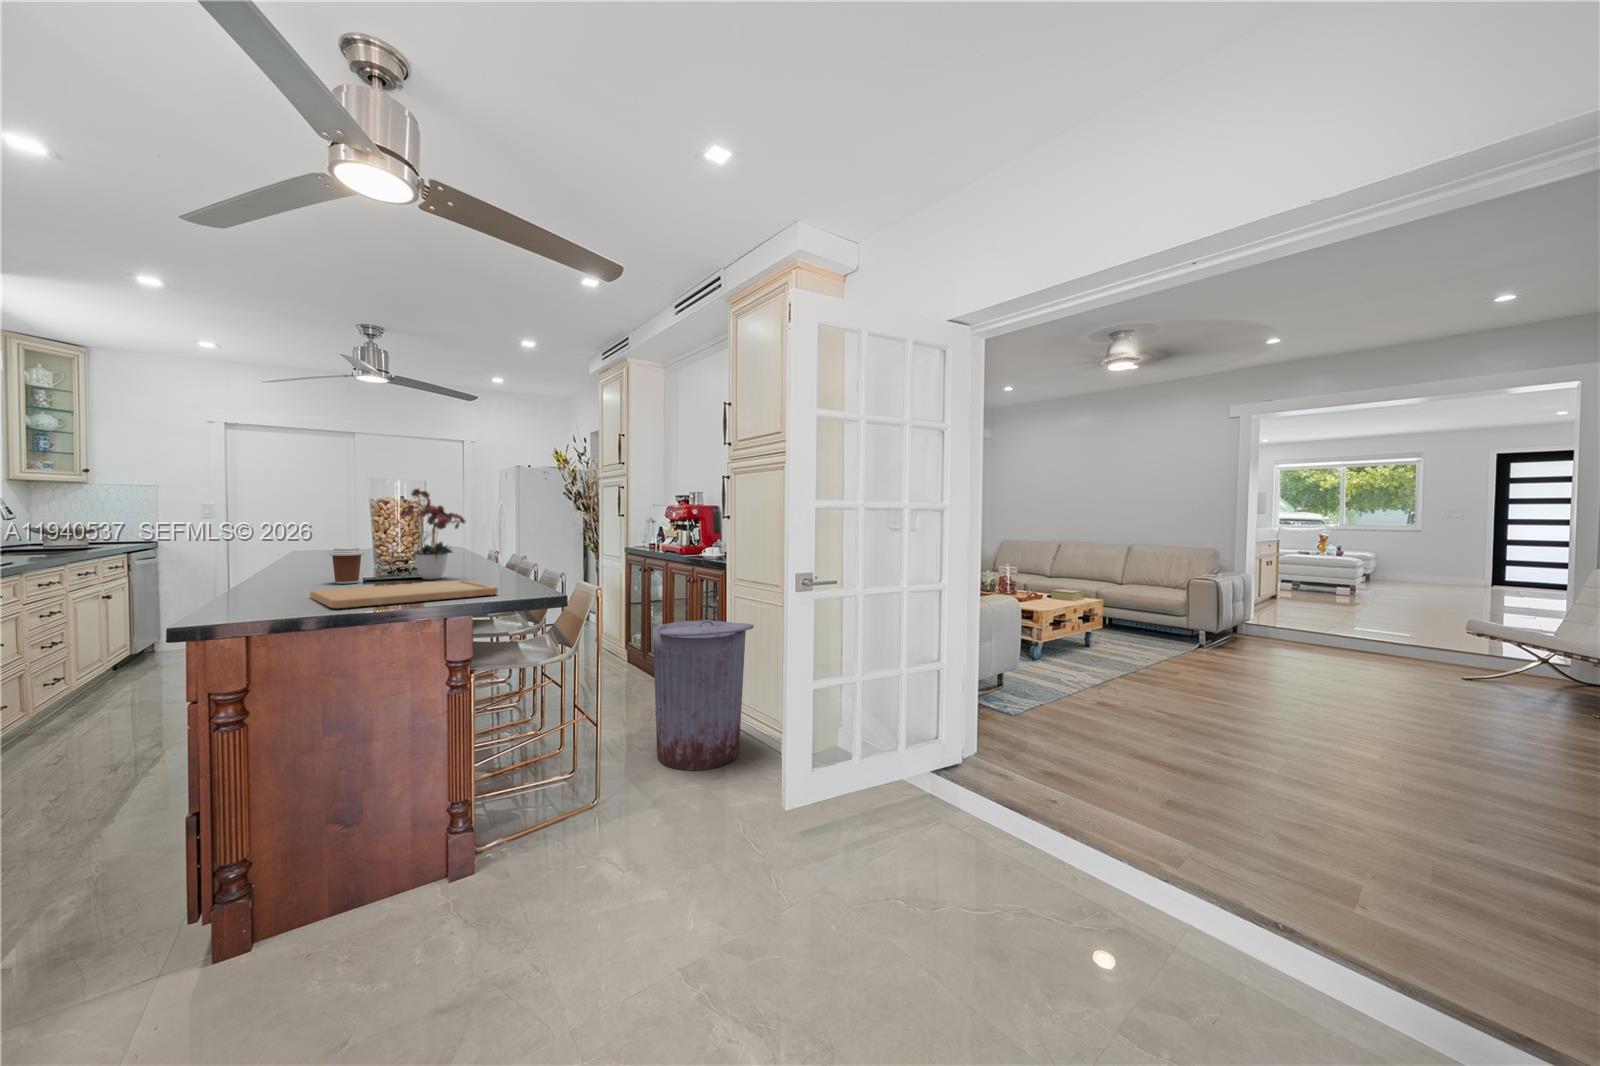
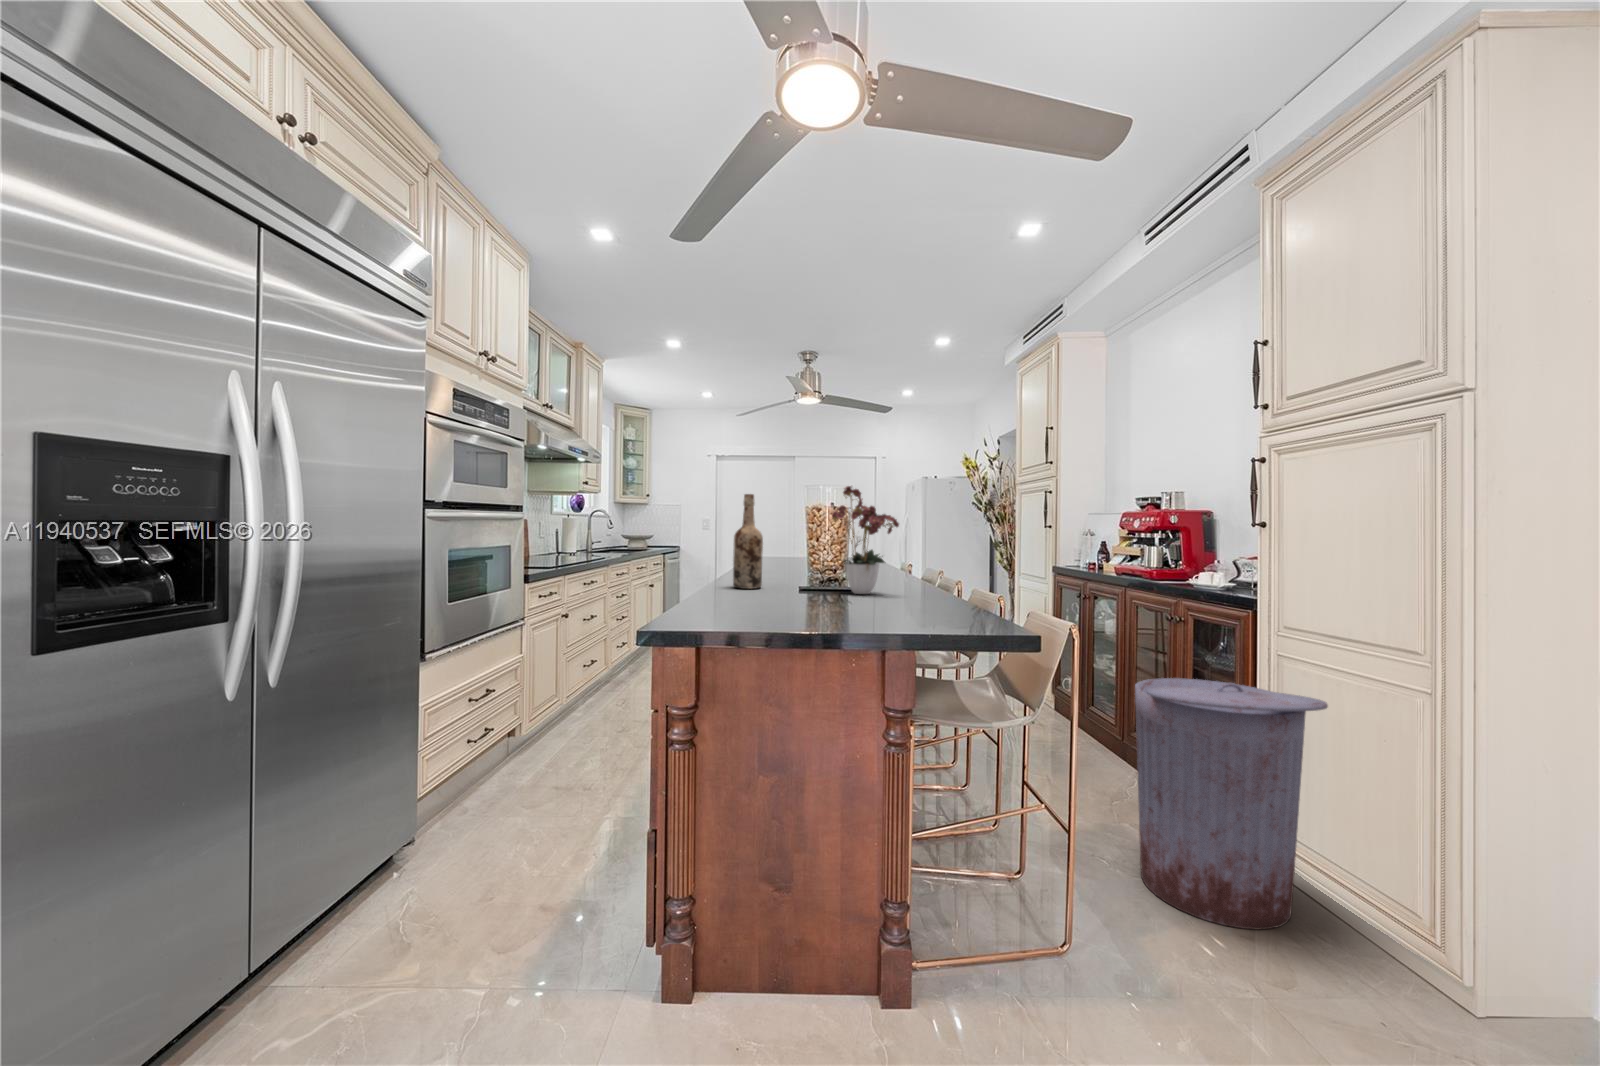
wine bottle: none [289,493,324,581] -> present [733,494,763,589]
coffee cup: present [330,547,363,584] -> none [768,553,797,594]
cutting board: present [310,580,498,608] -> none [751,597,948,623]

